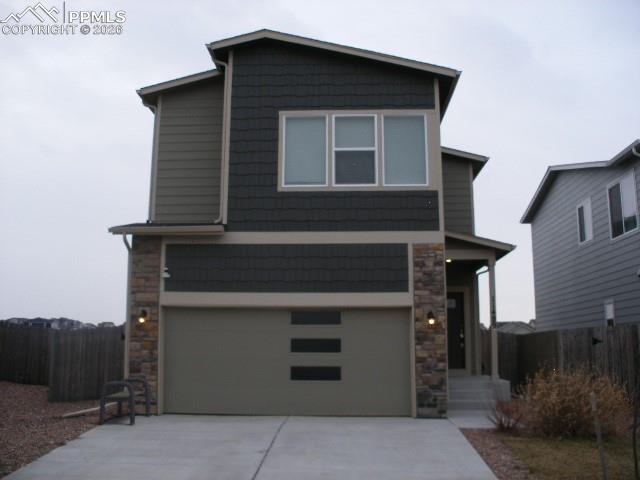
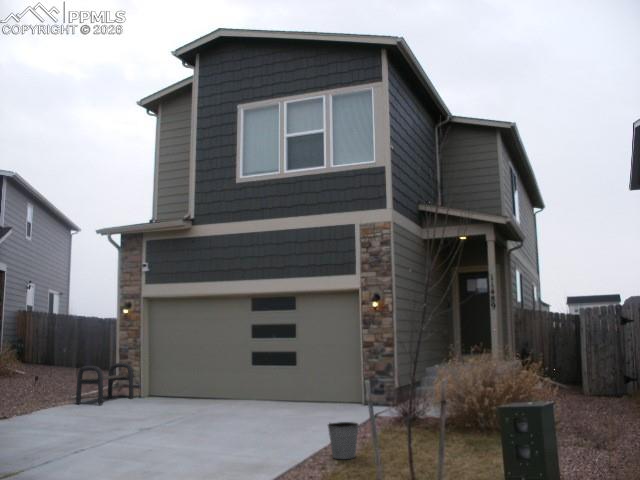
bucket: none [509,436,541,470] -> present [328,422,359,459]

